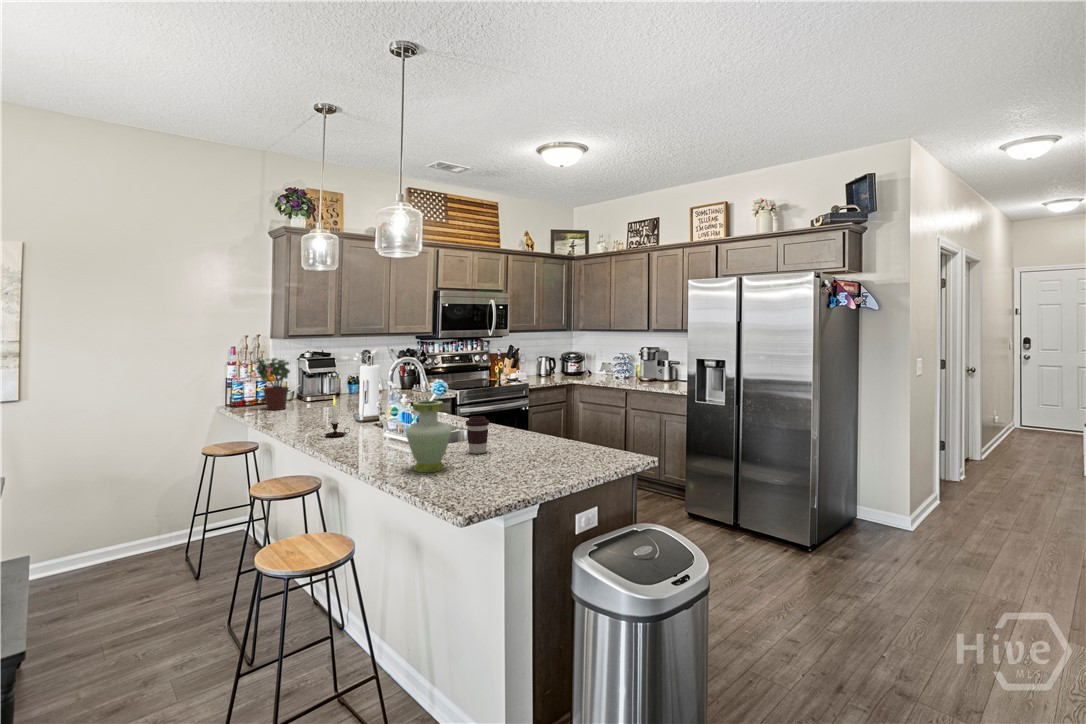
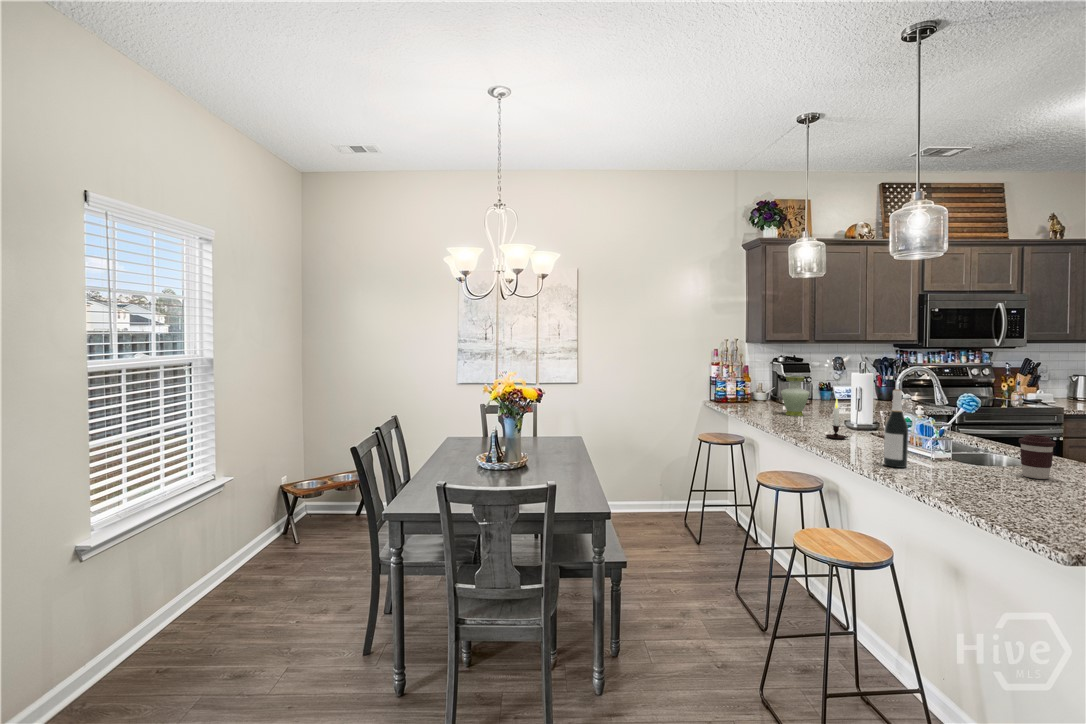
potted plant: present [253,357,290,410] -> none [739,359,771,409]
wine bottle: none [360,385,381,462] -> present [884,389,908,468]
vase: present [405,401,452,472] -> present [781,376,810,416]

